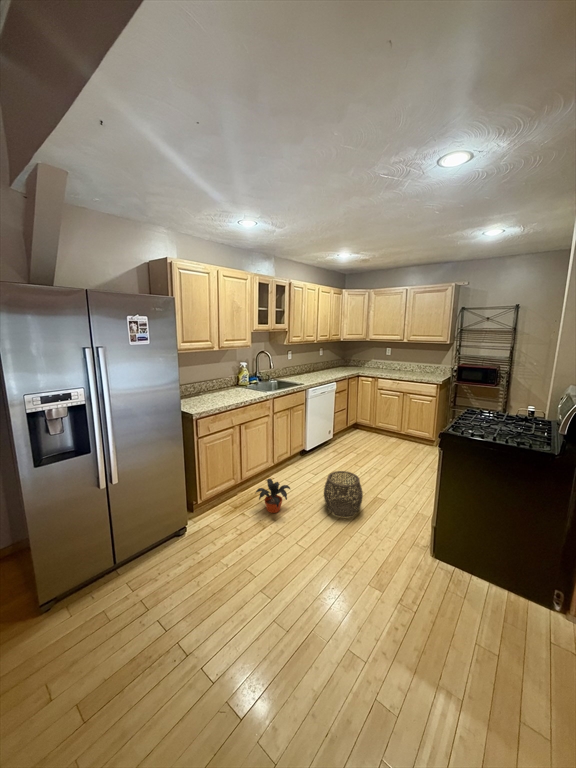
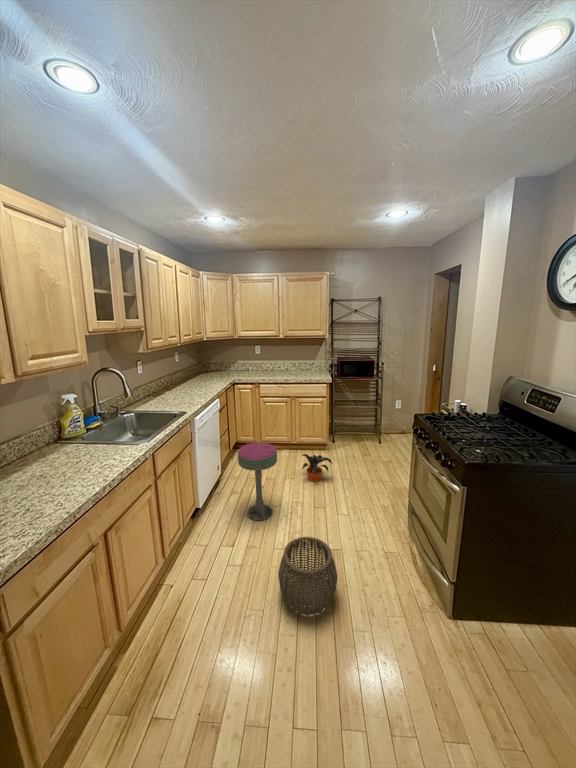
bar stool: none [332,414,360,469] -> present [238,442,277,520]
potted plant: present [256,479,290,513] -> present [302,454,332,481]

